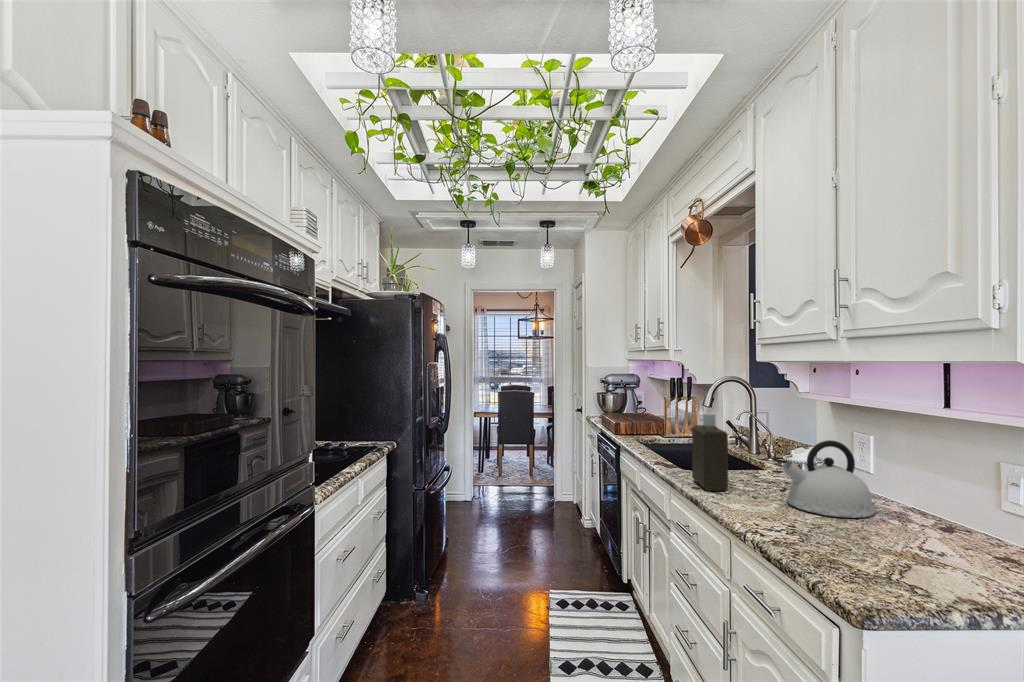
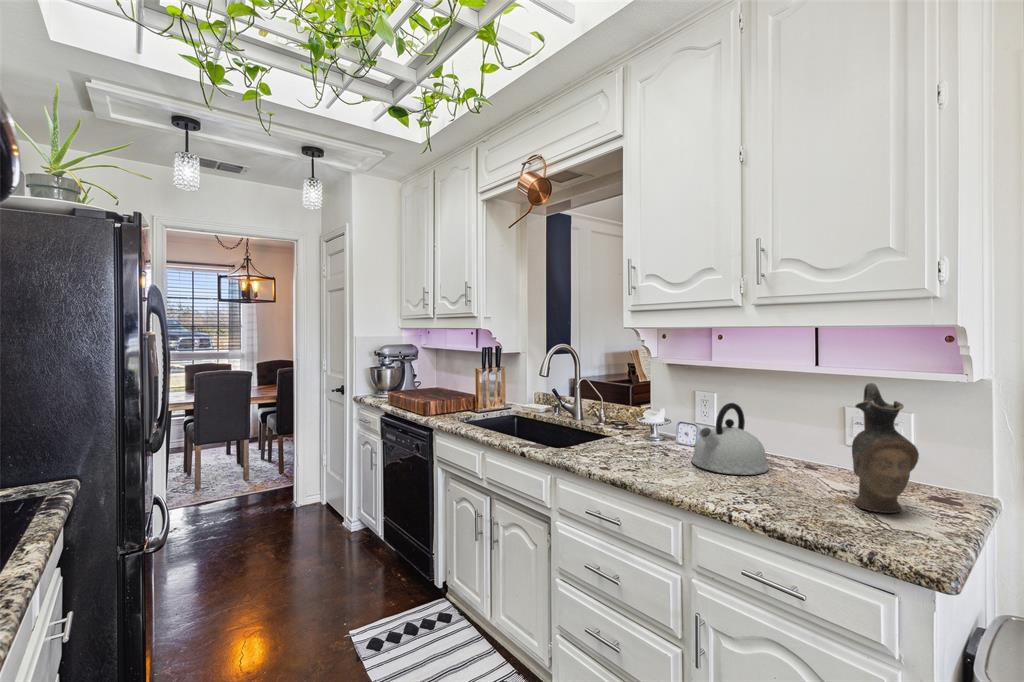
bottle: present [692,413,728,491] -> none [591,386,637,469]
ceramic pitcher: none [887,425,959,571] -> present [852,383,919,513]

